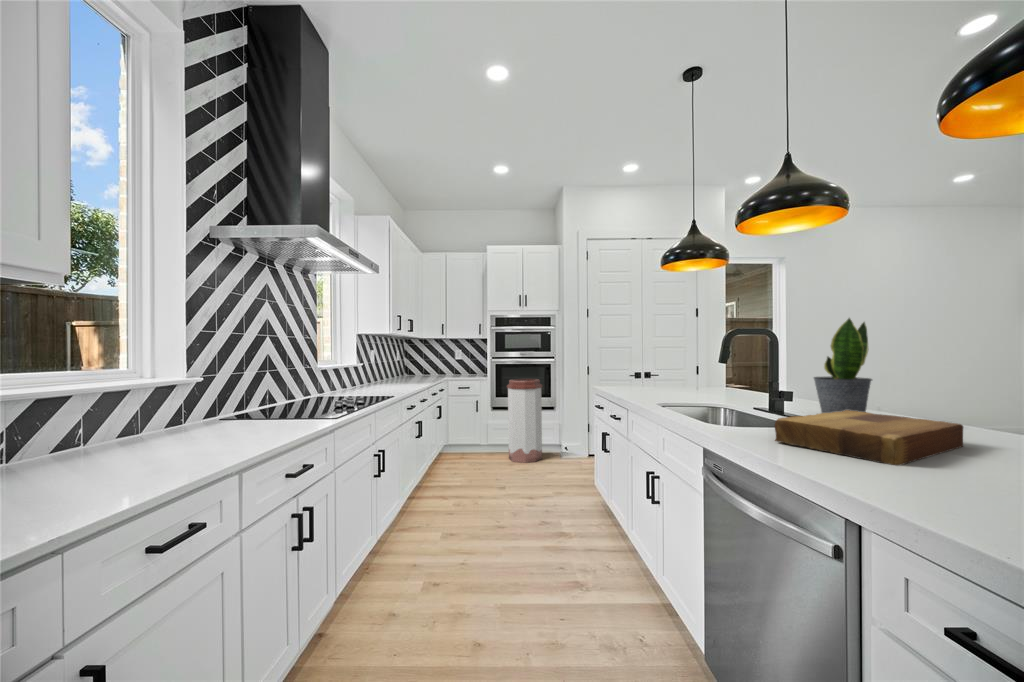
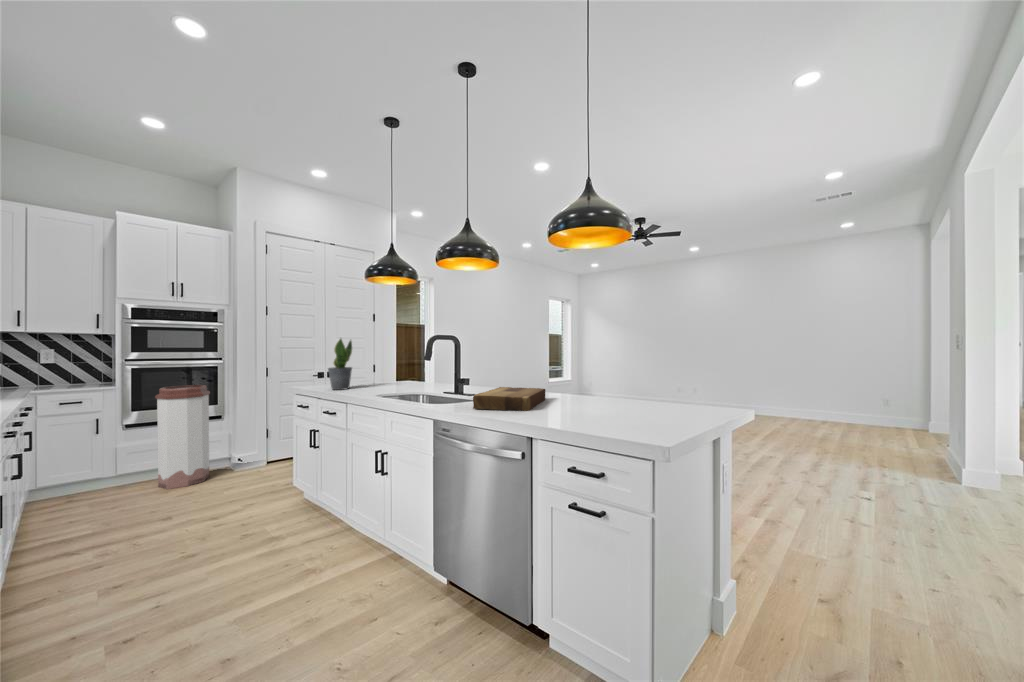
potted plant: present [814,318,872,413] -> present [328,339,352,390]

